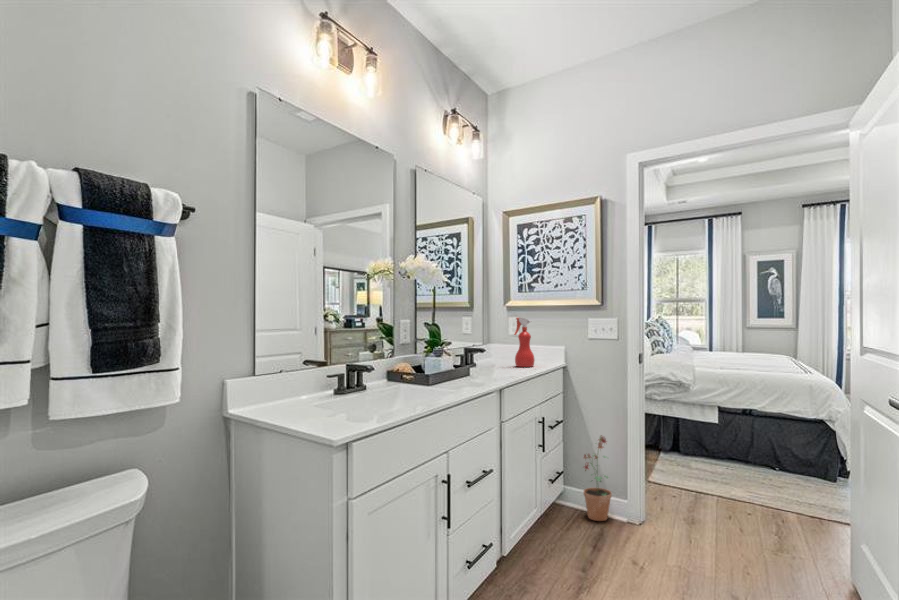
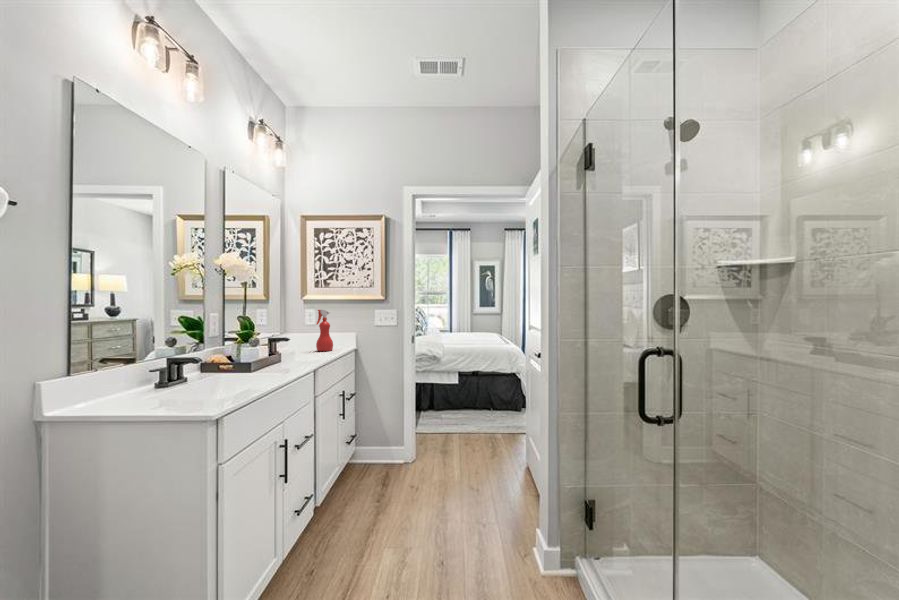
potted plant: present [584,435,612,521] -> none [370,402,394,470]

